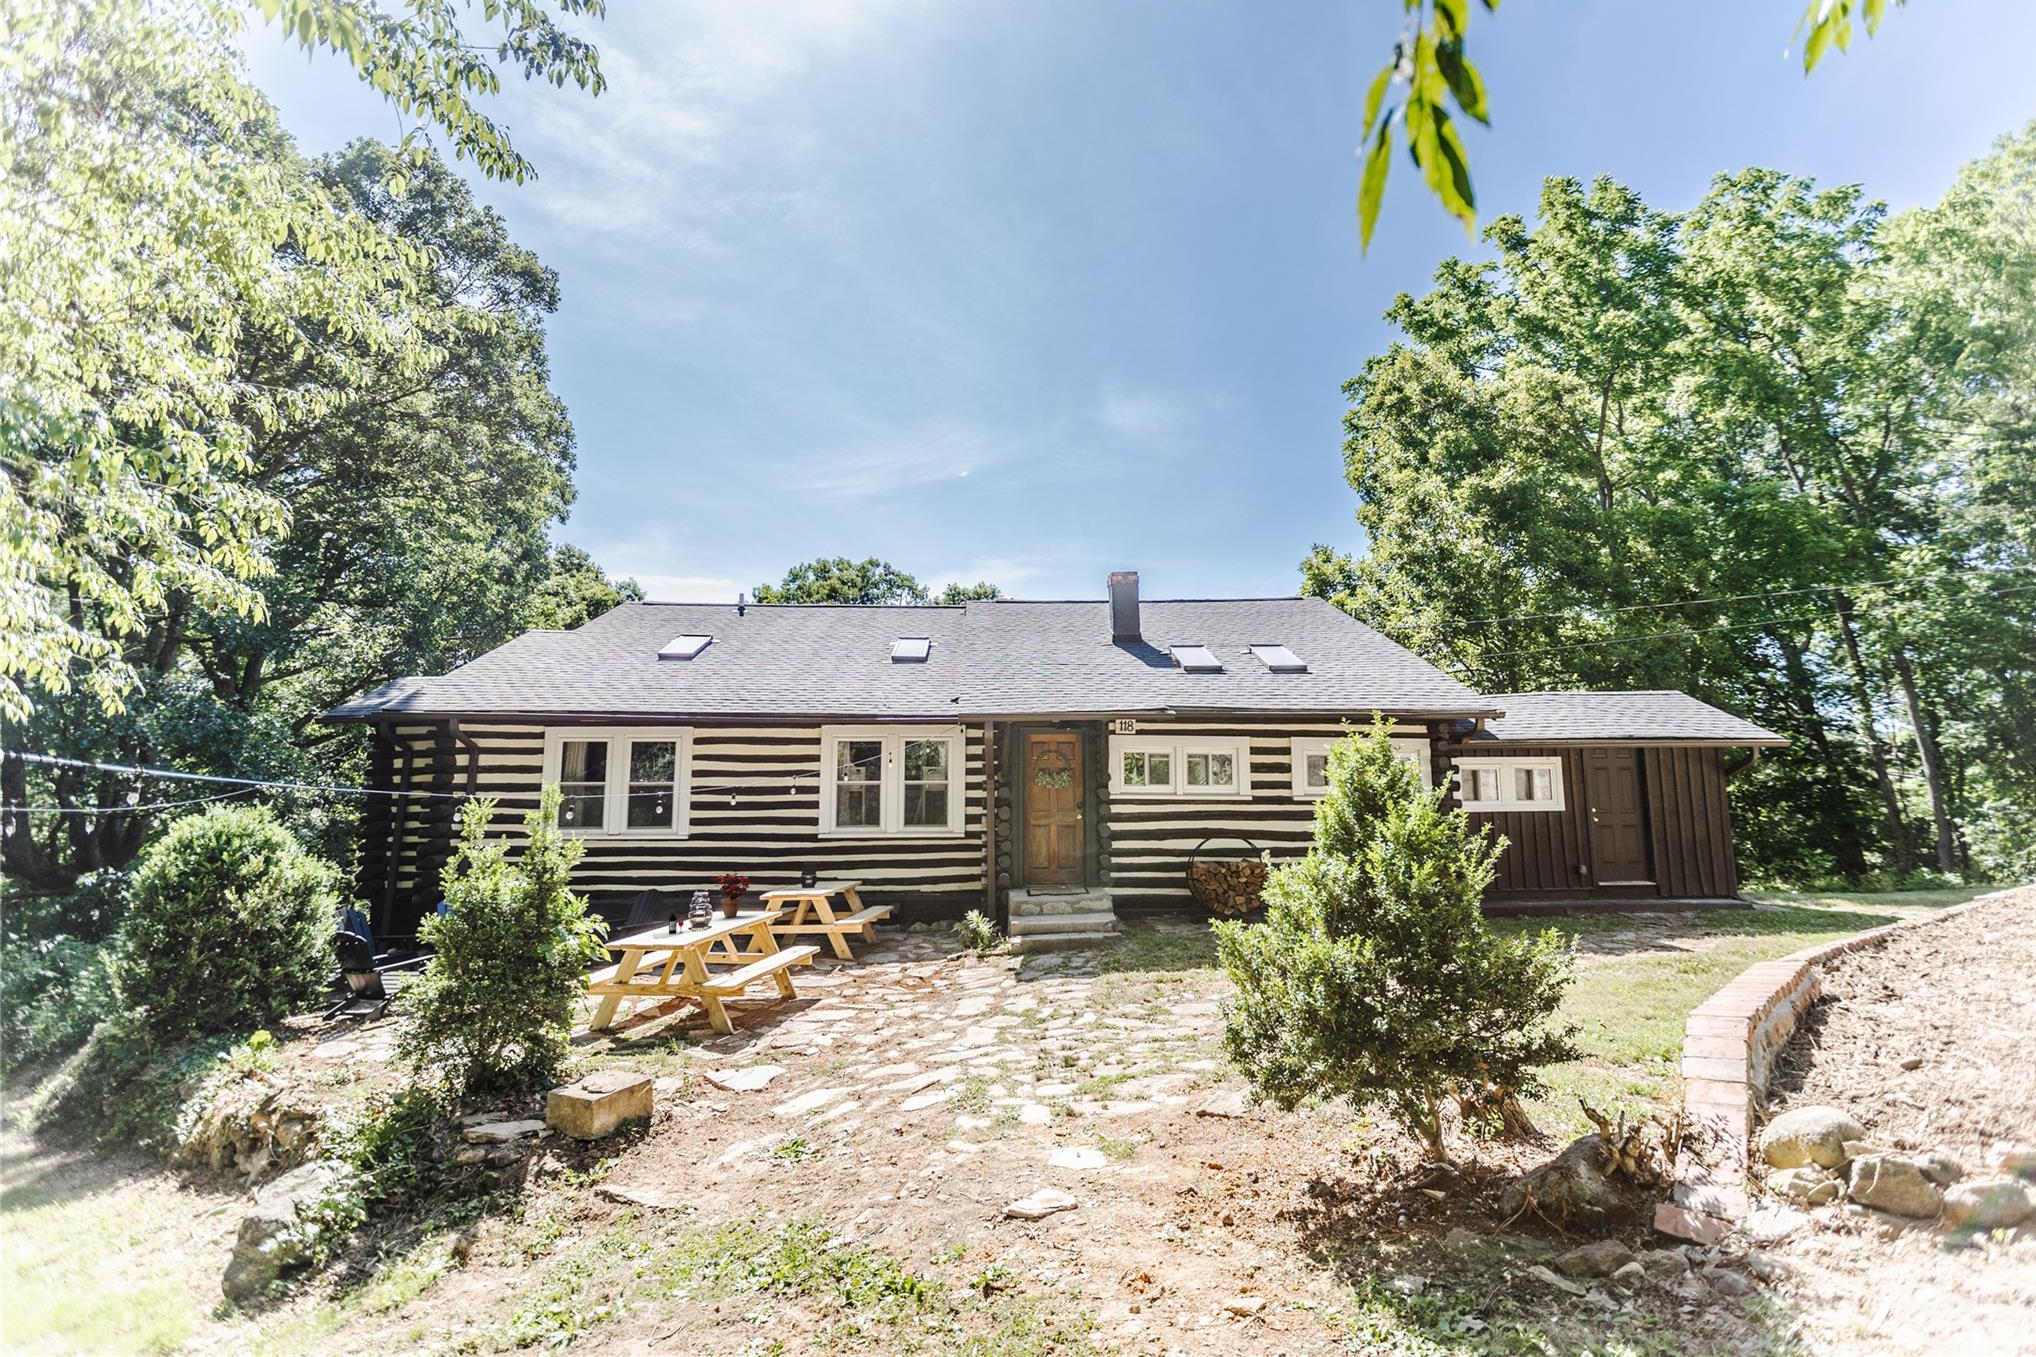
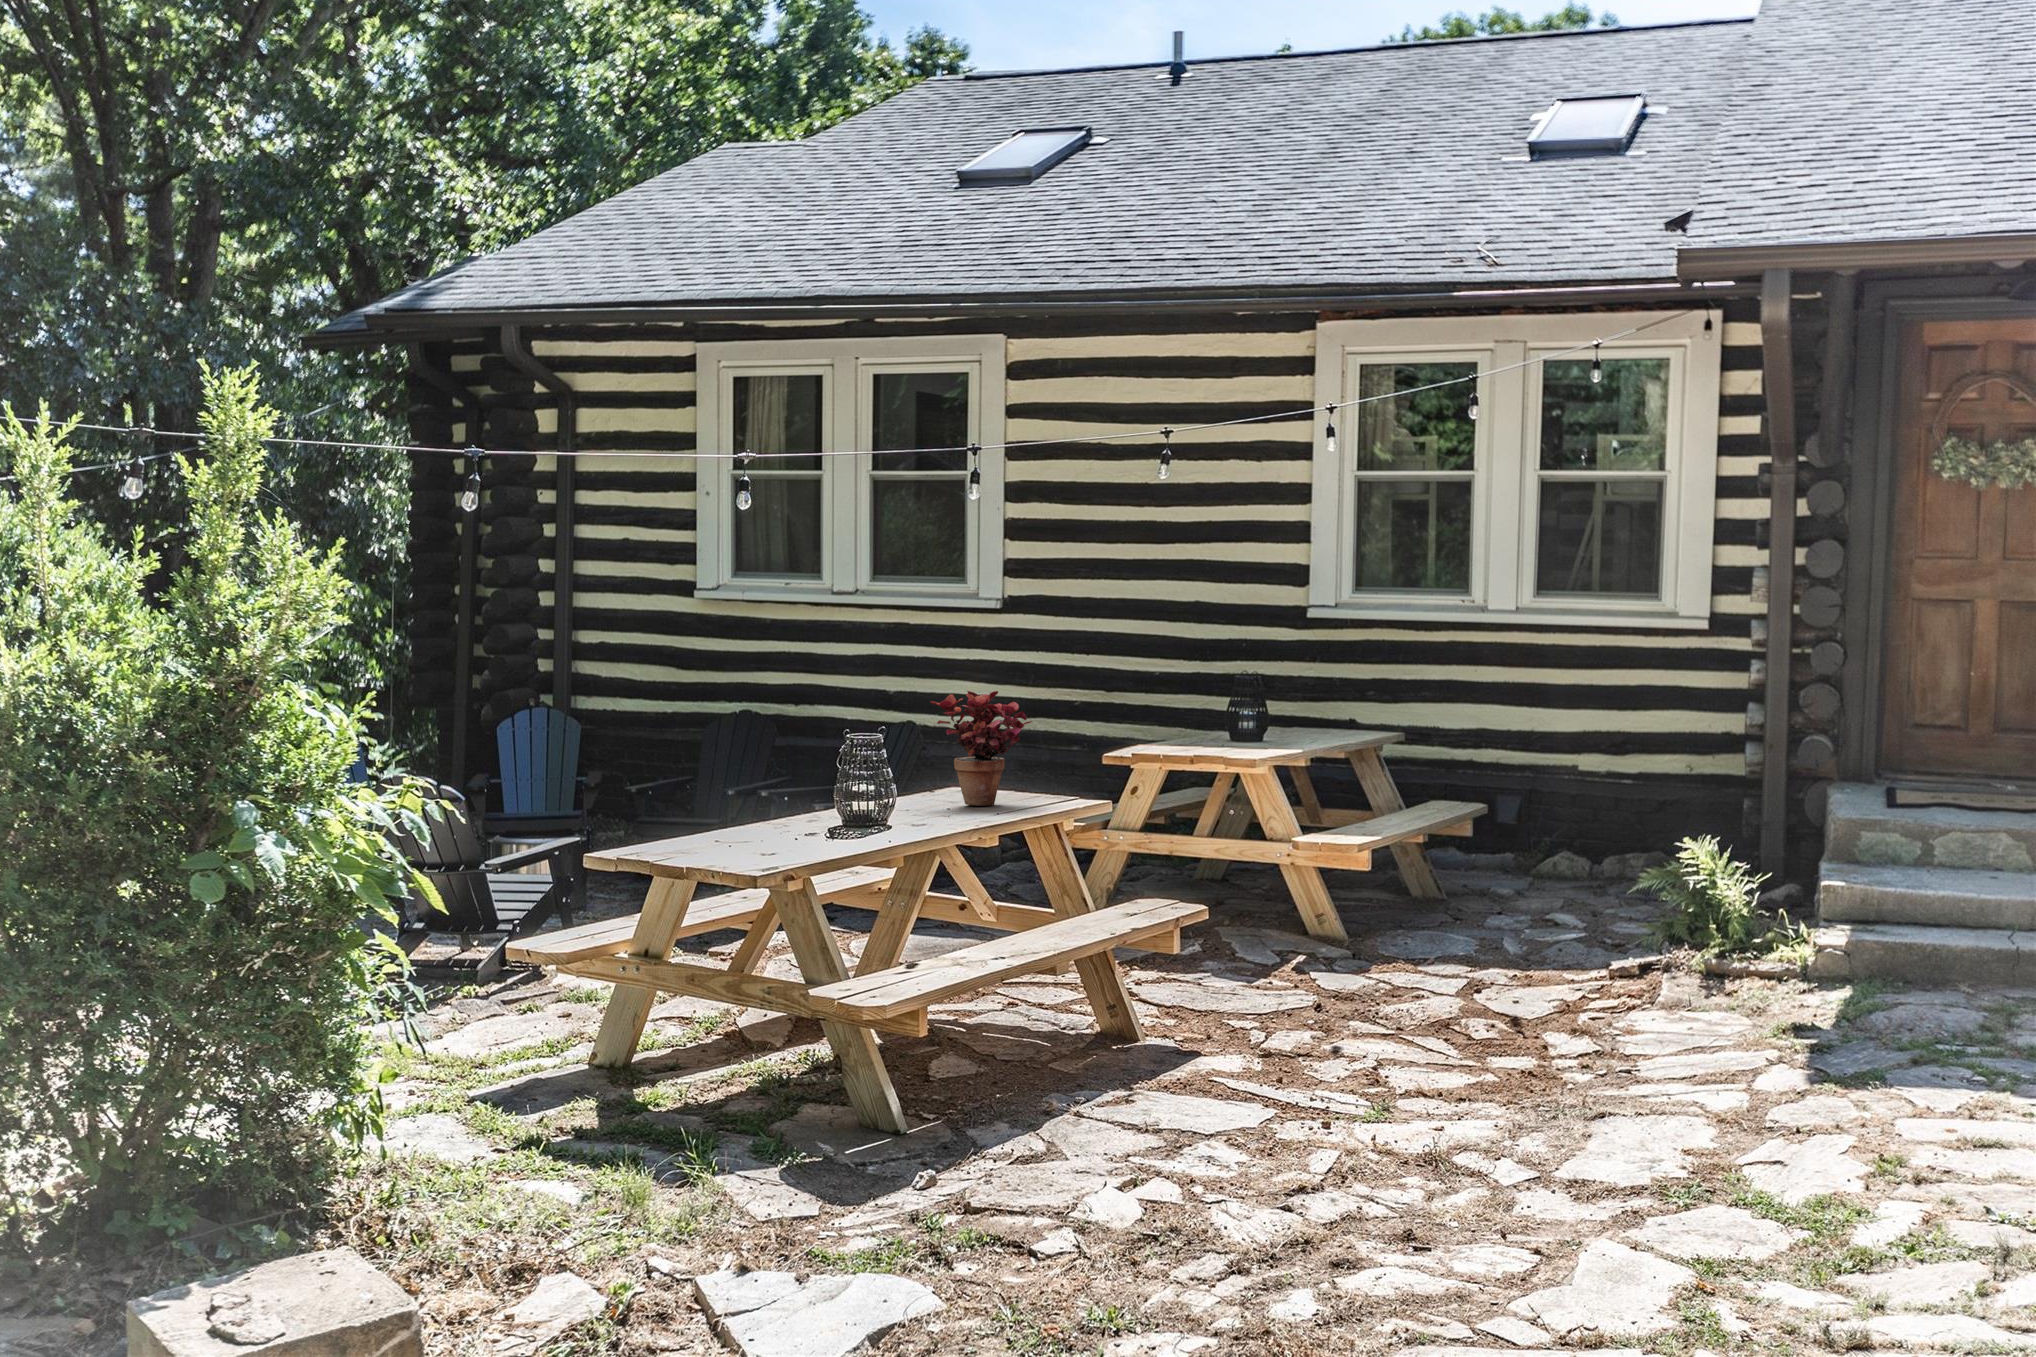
wine bottle: present [654,910,692,938] -> none [720,777,835,849]

